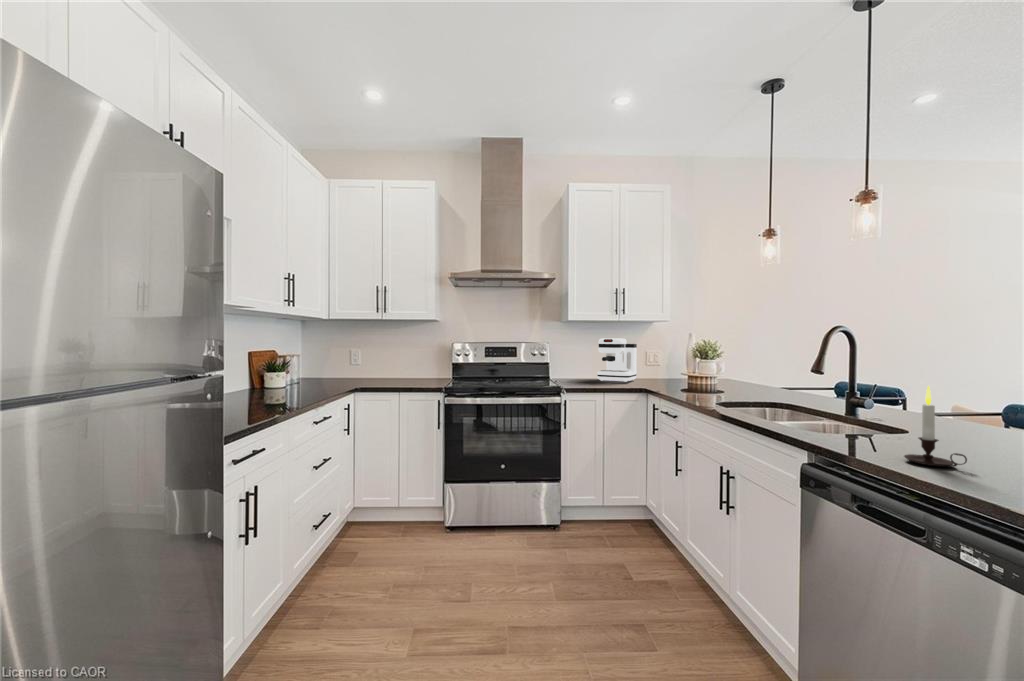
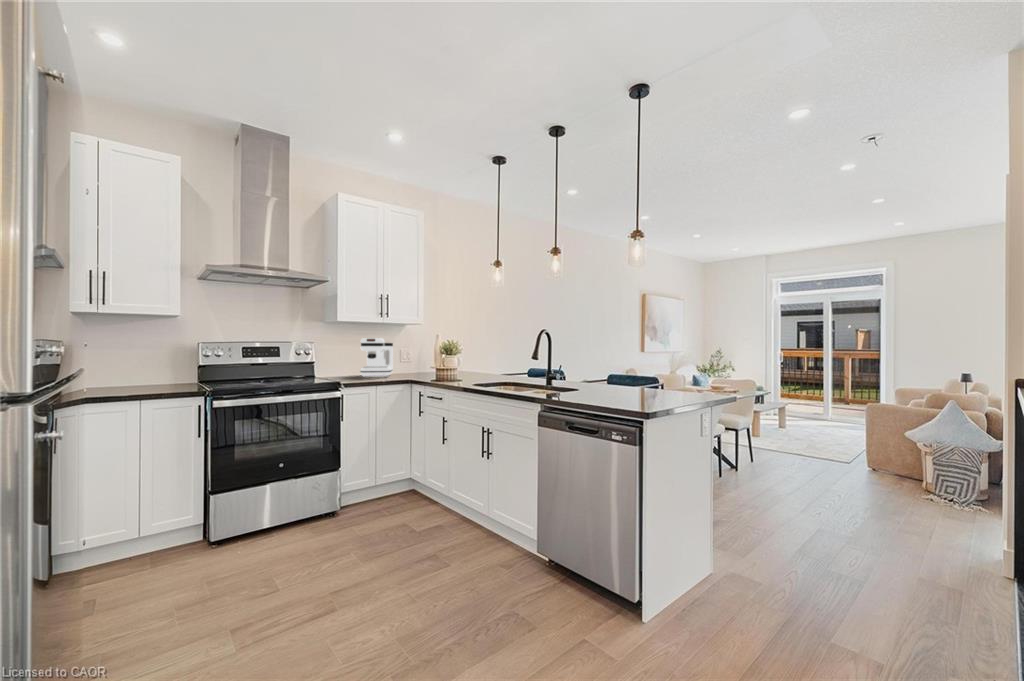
candle: present [904,386,967,467] -> none [588,363,611,401]

